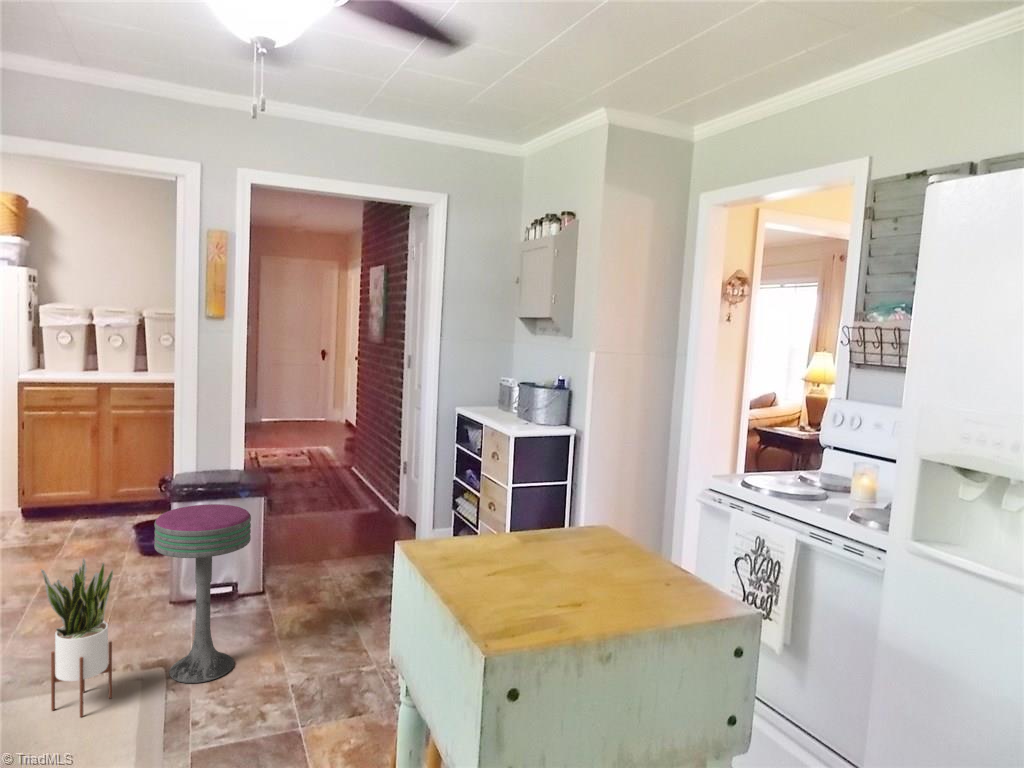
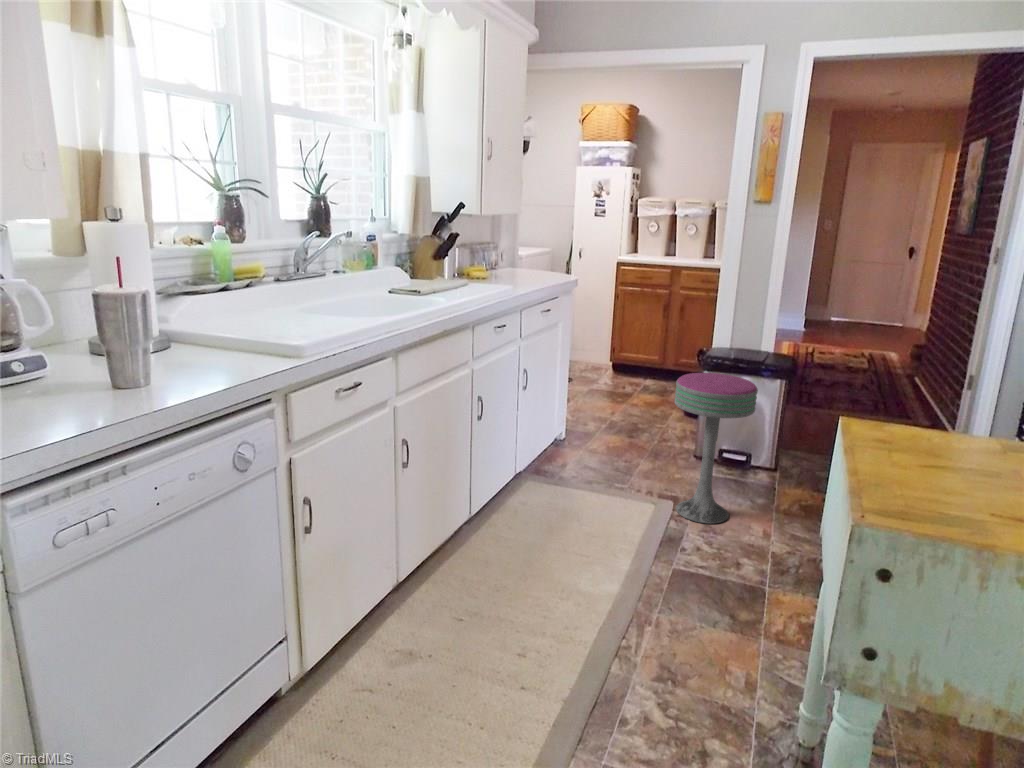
potted plant: present [41,558,113,717] -> none [593,397,642,515]

